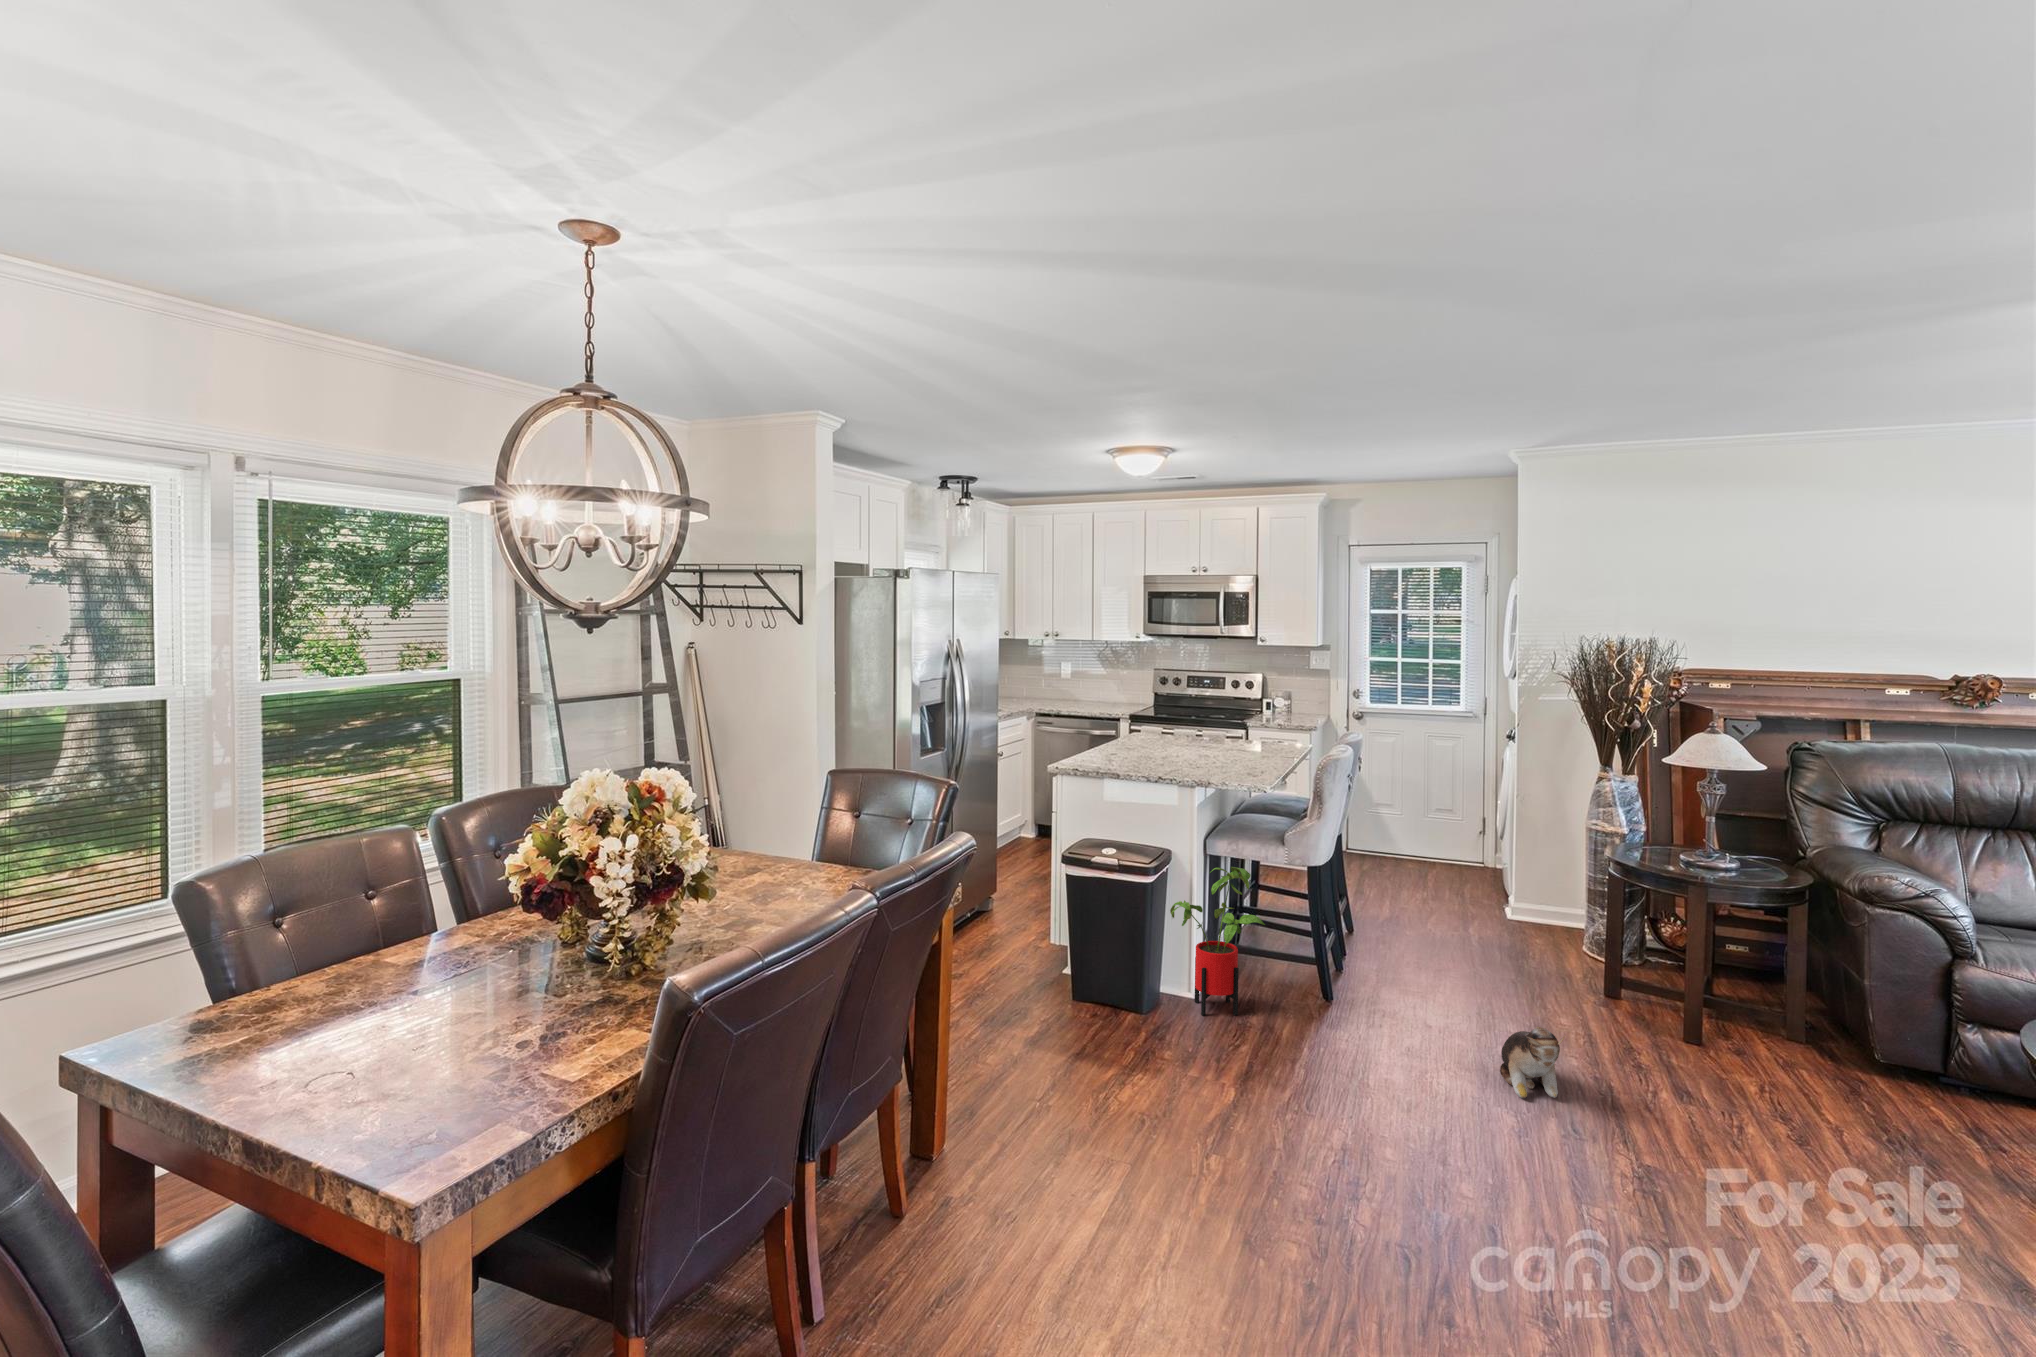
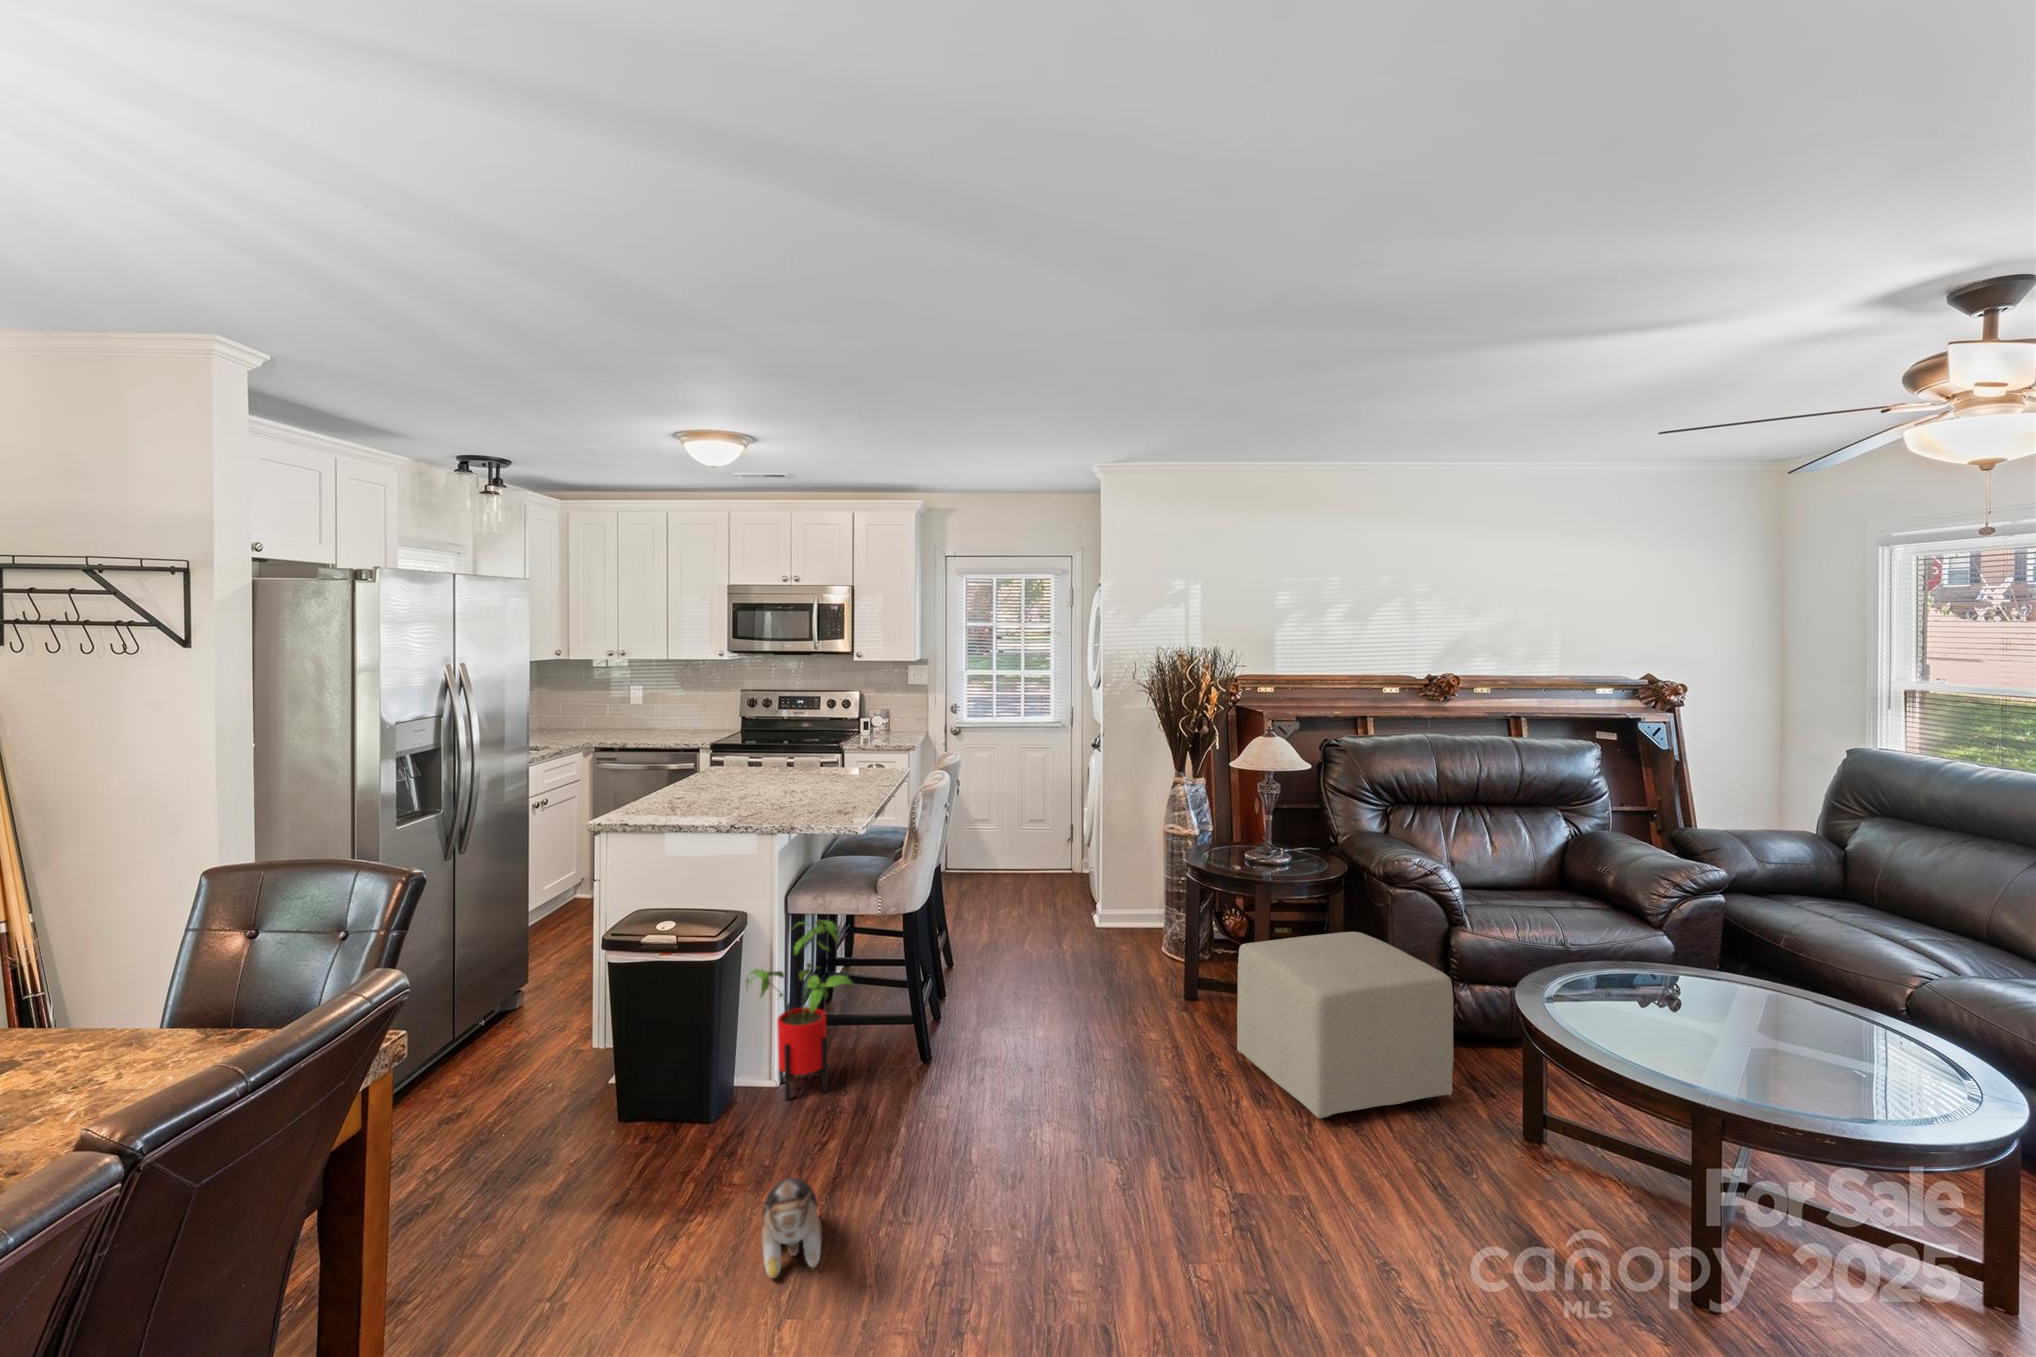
ottoman: none [1659,940,1934,1129] -> present [1237,932,1454,1118]
plush toy: present [1500,1027,1565,1098] -> present [762,1178,823,1278]

